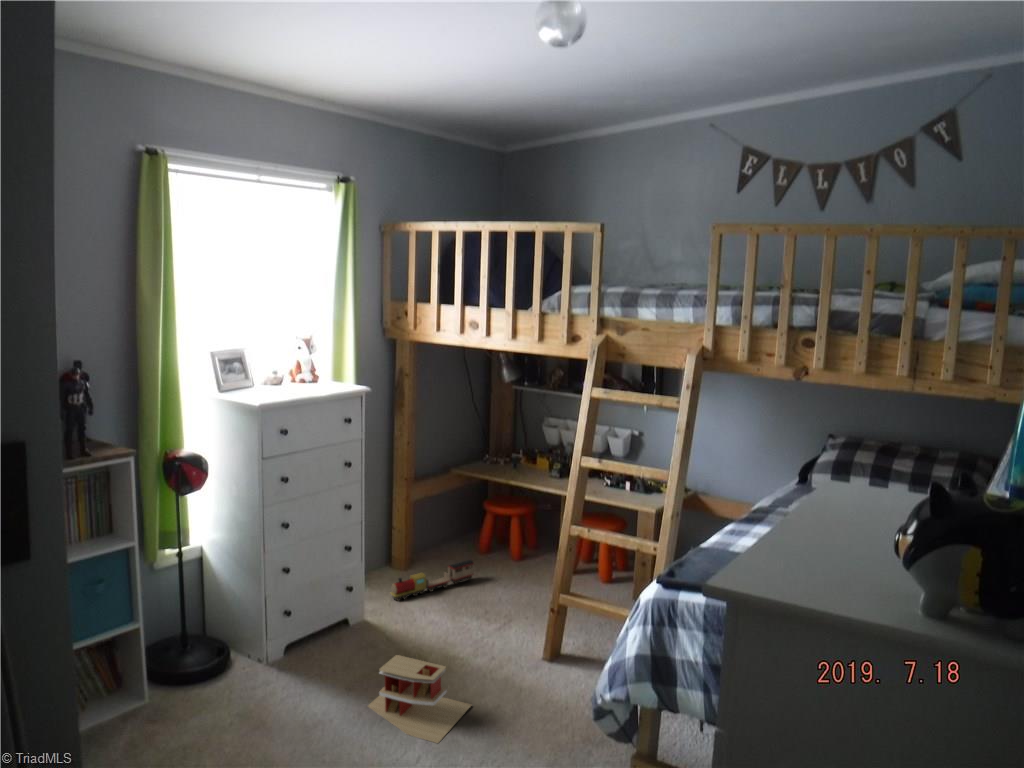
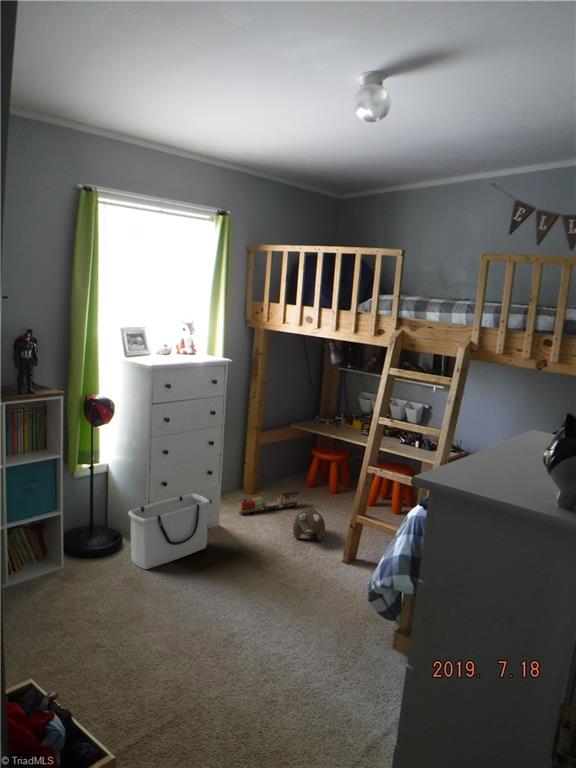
storage bin: none [233,580,354,700] -> present [128,494,210,569]
plush toy: none [471,585,516,630] -> present [293,508,325,540]
toy house: present [368,655,471,743] -> none [204,547,287,608]

